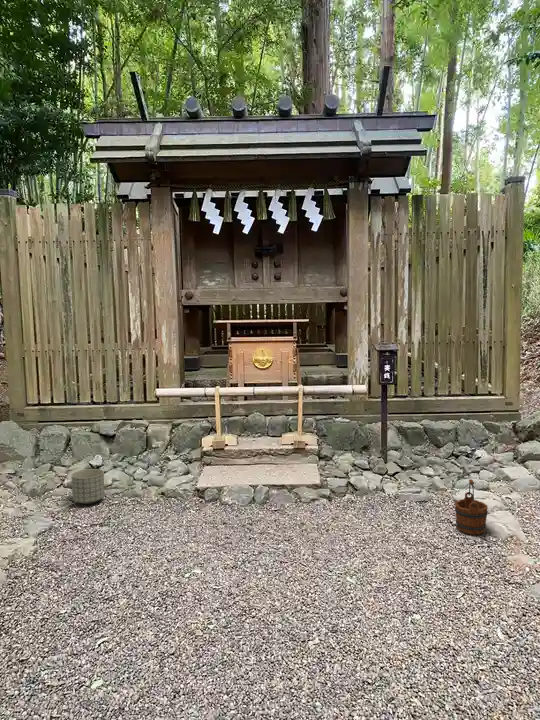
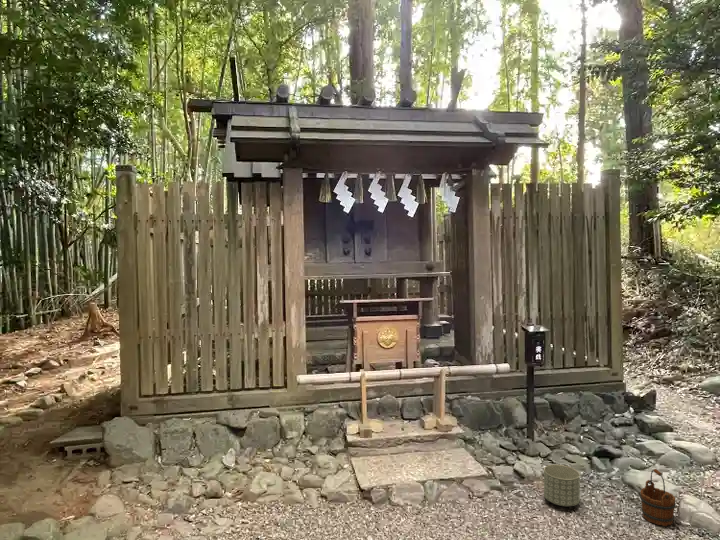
planter: present [71,469,105,504] -> present [544,465,580,506]

